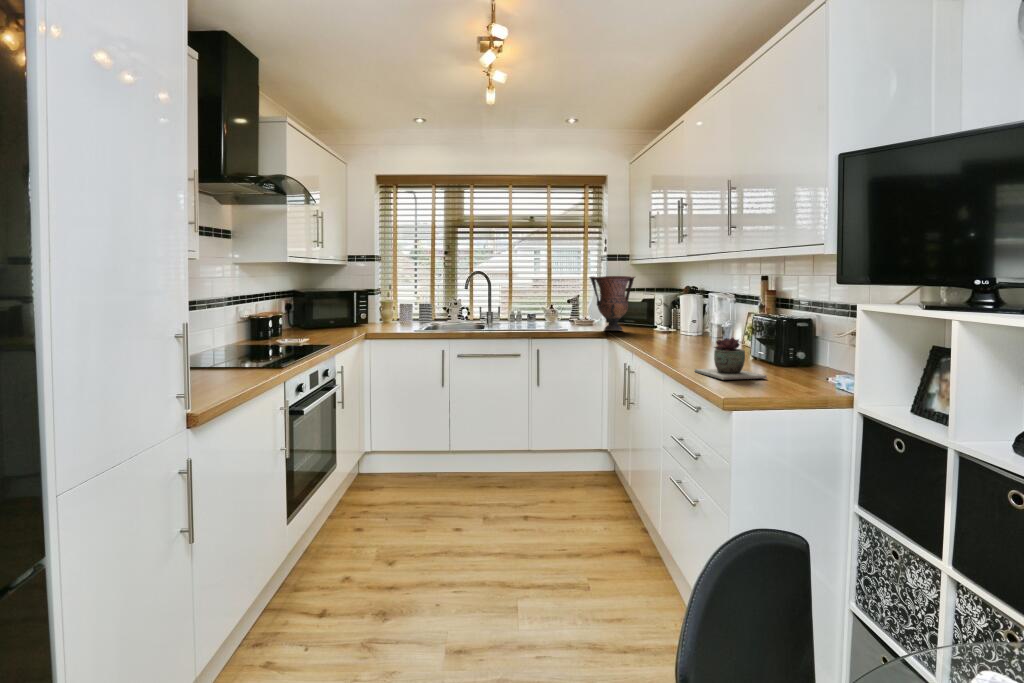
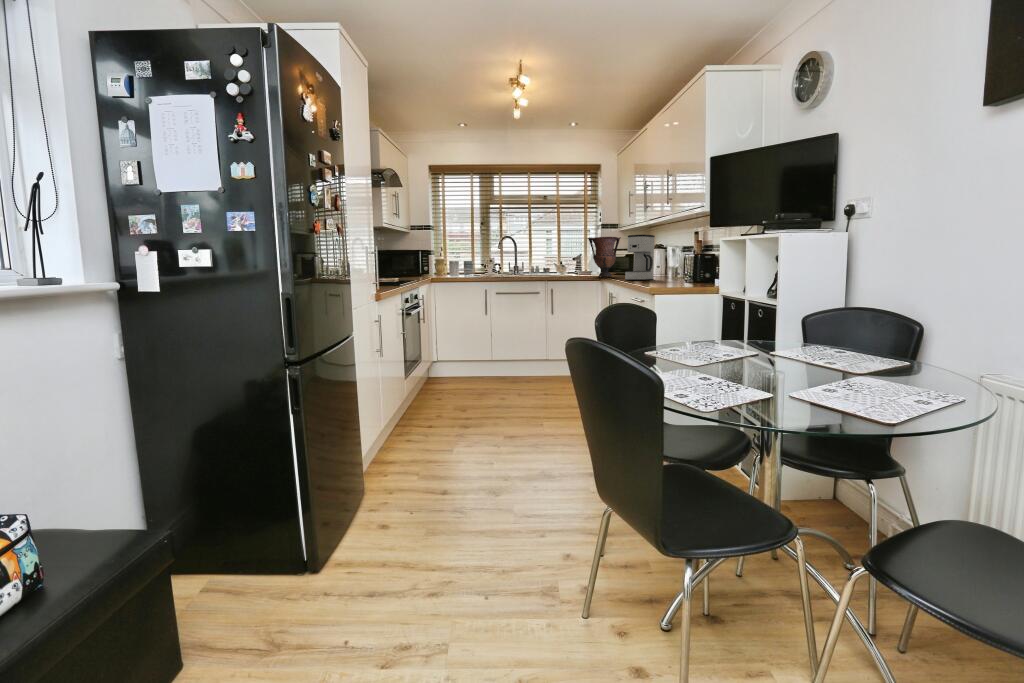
coffee maker: none [643,277,686,343] -> present [625,235,655,280]
succulent plant: present [695,337,767,380] -> none [654,266,696,290]

